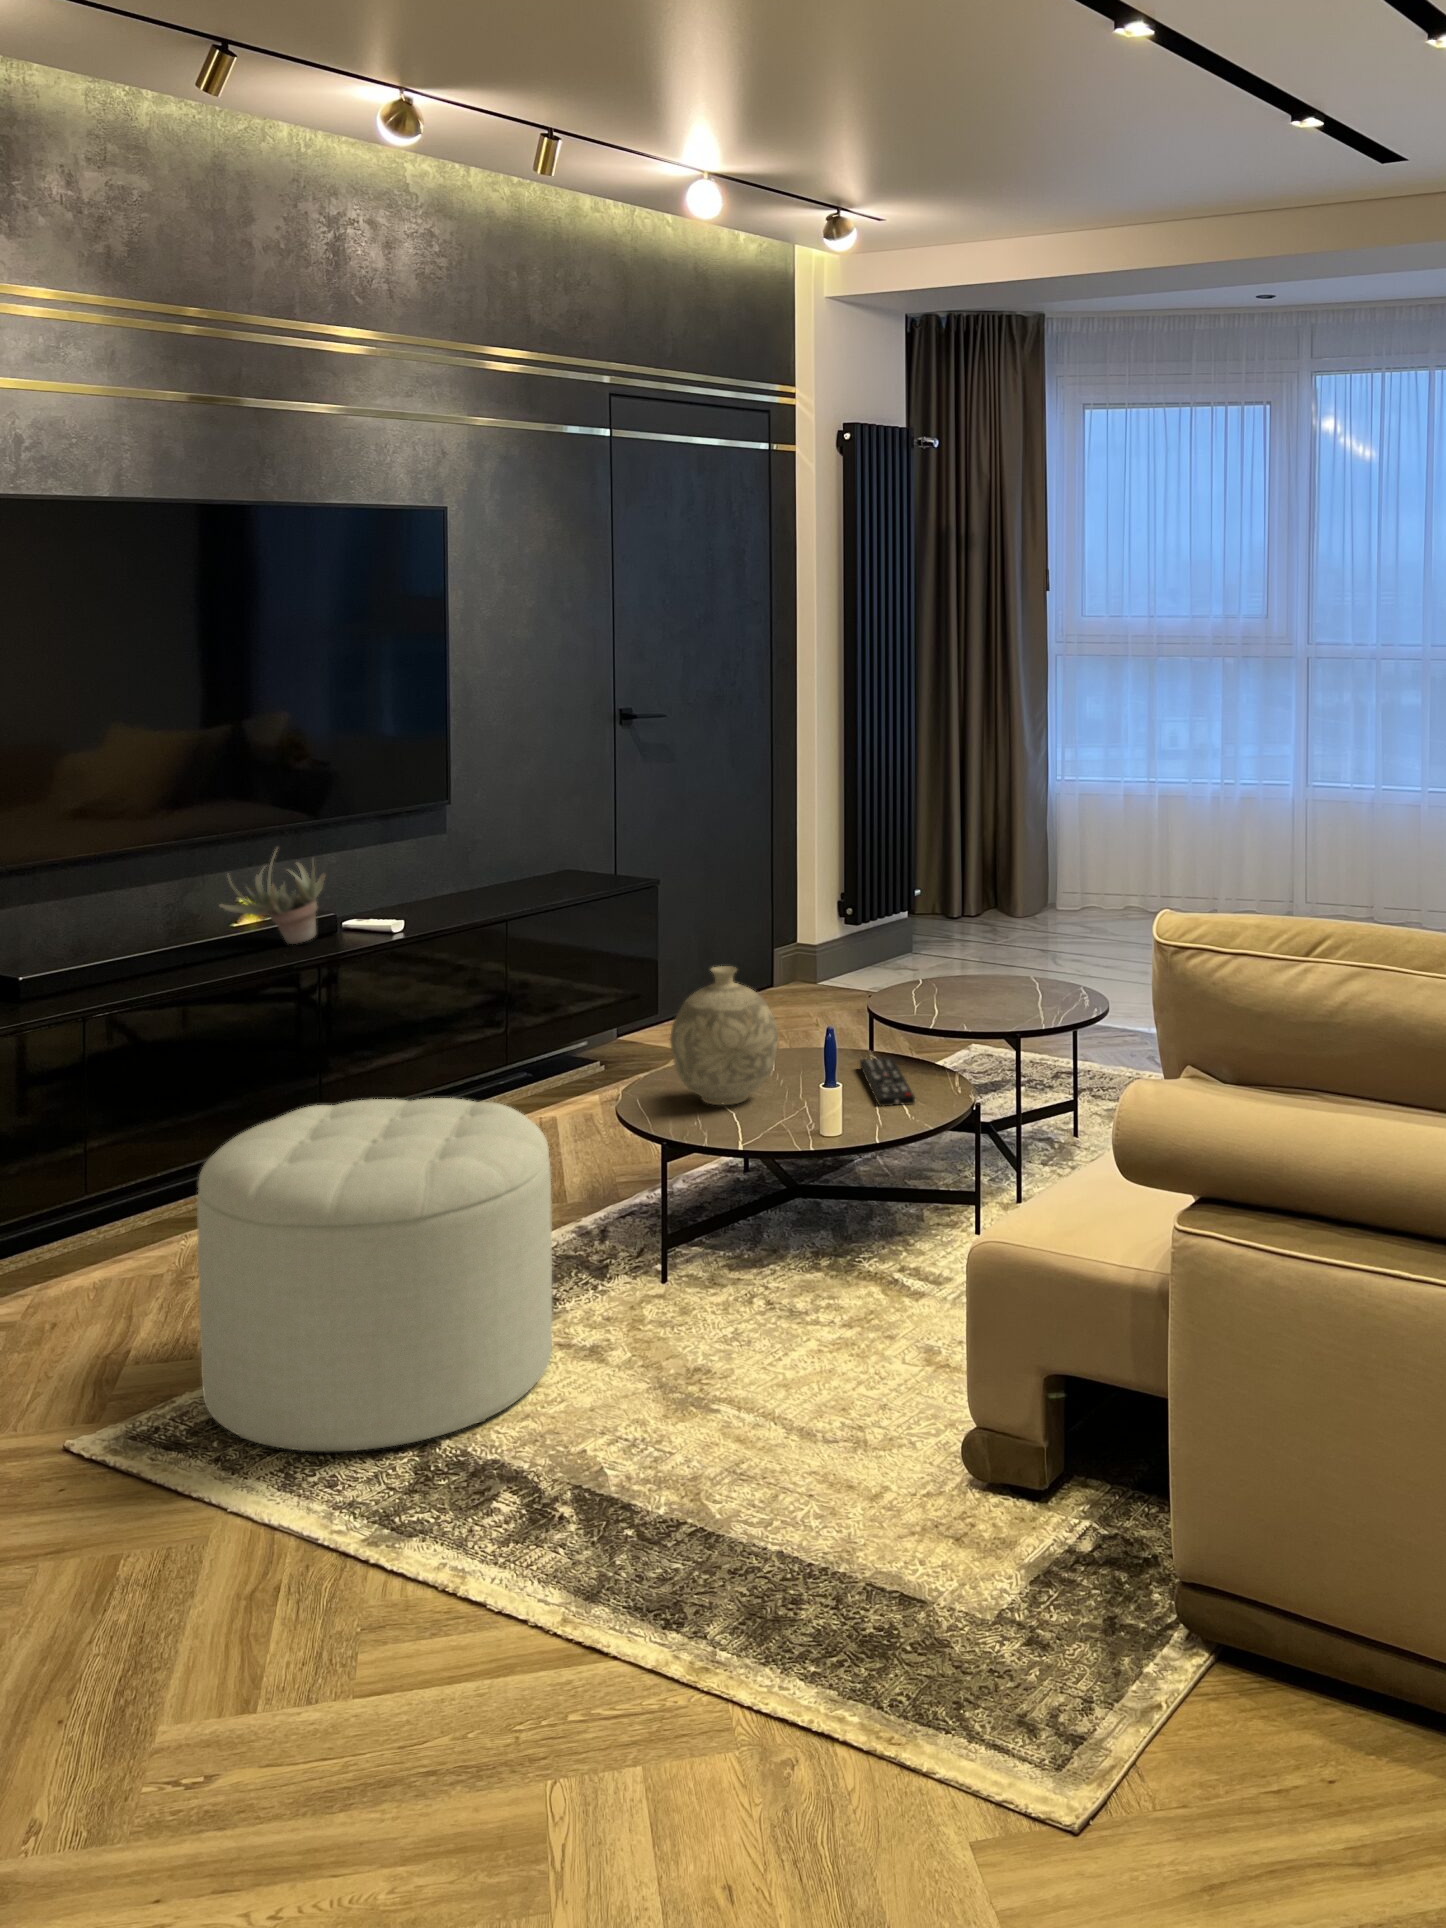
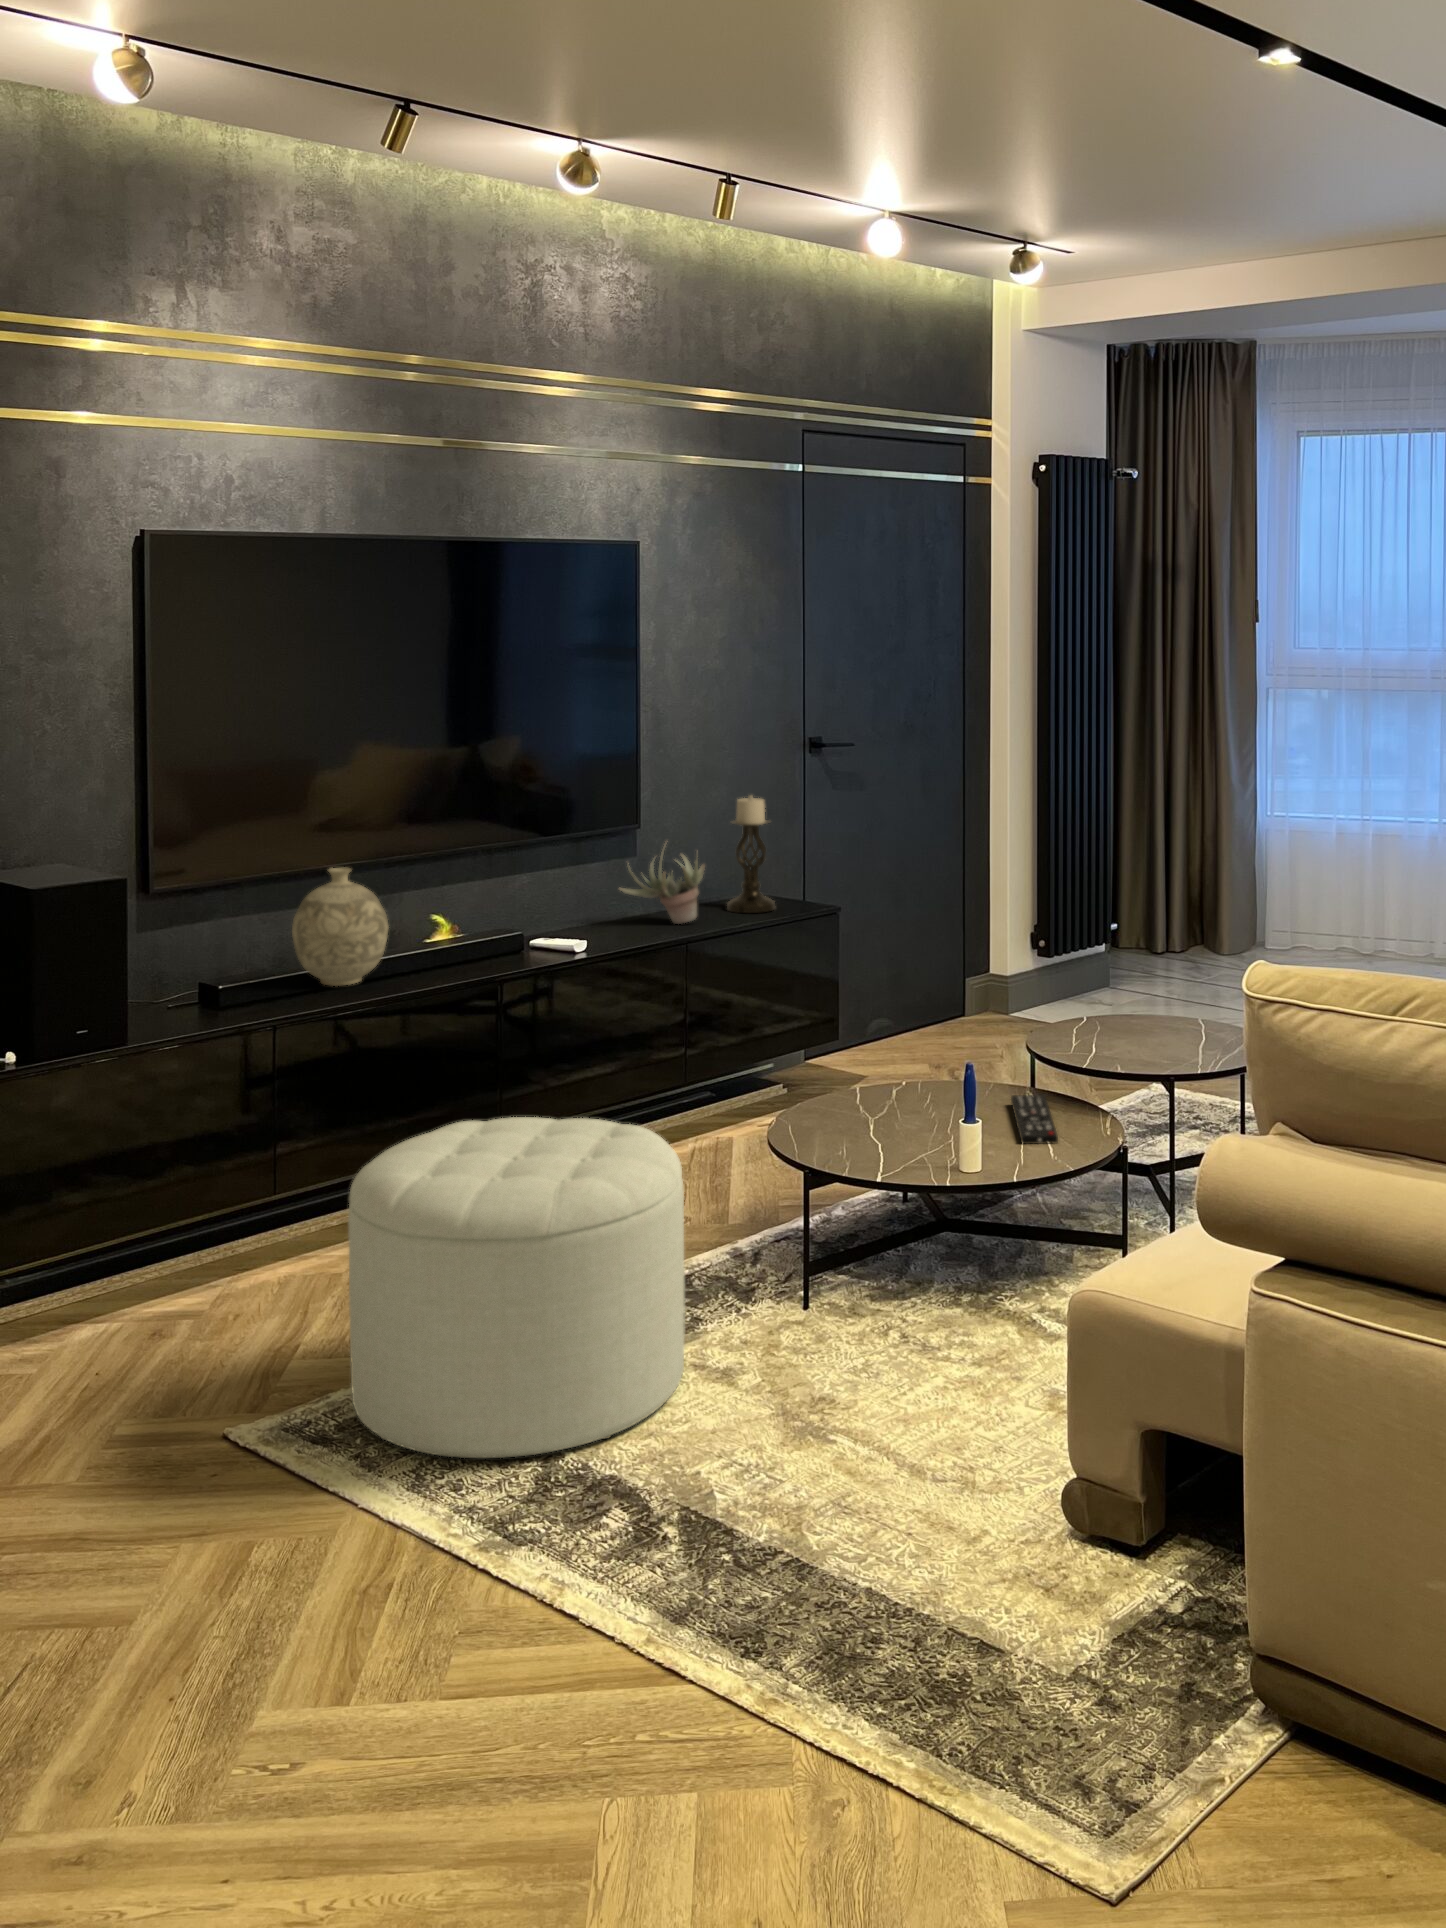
candle holder: none [539,768,590,888] -> present [727,795,775,913]
succulent plant: present [220,851,325,944] -> present [620,852,705,924]
decorative vase: present [670,966,778,1105] -> present [292,868,389,986]

